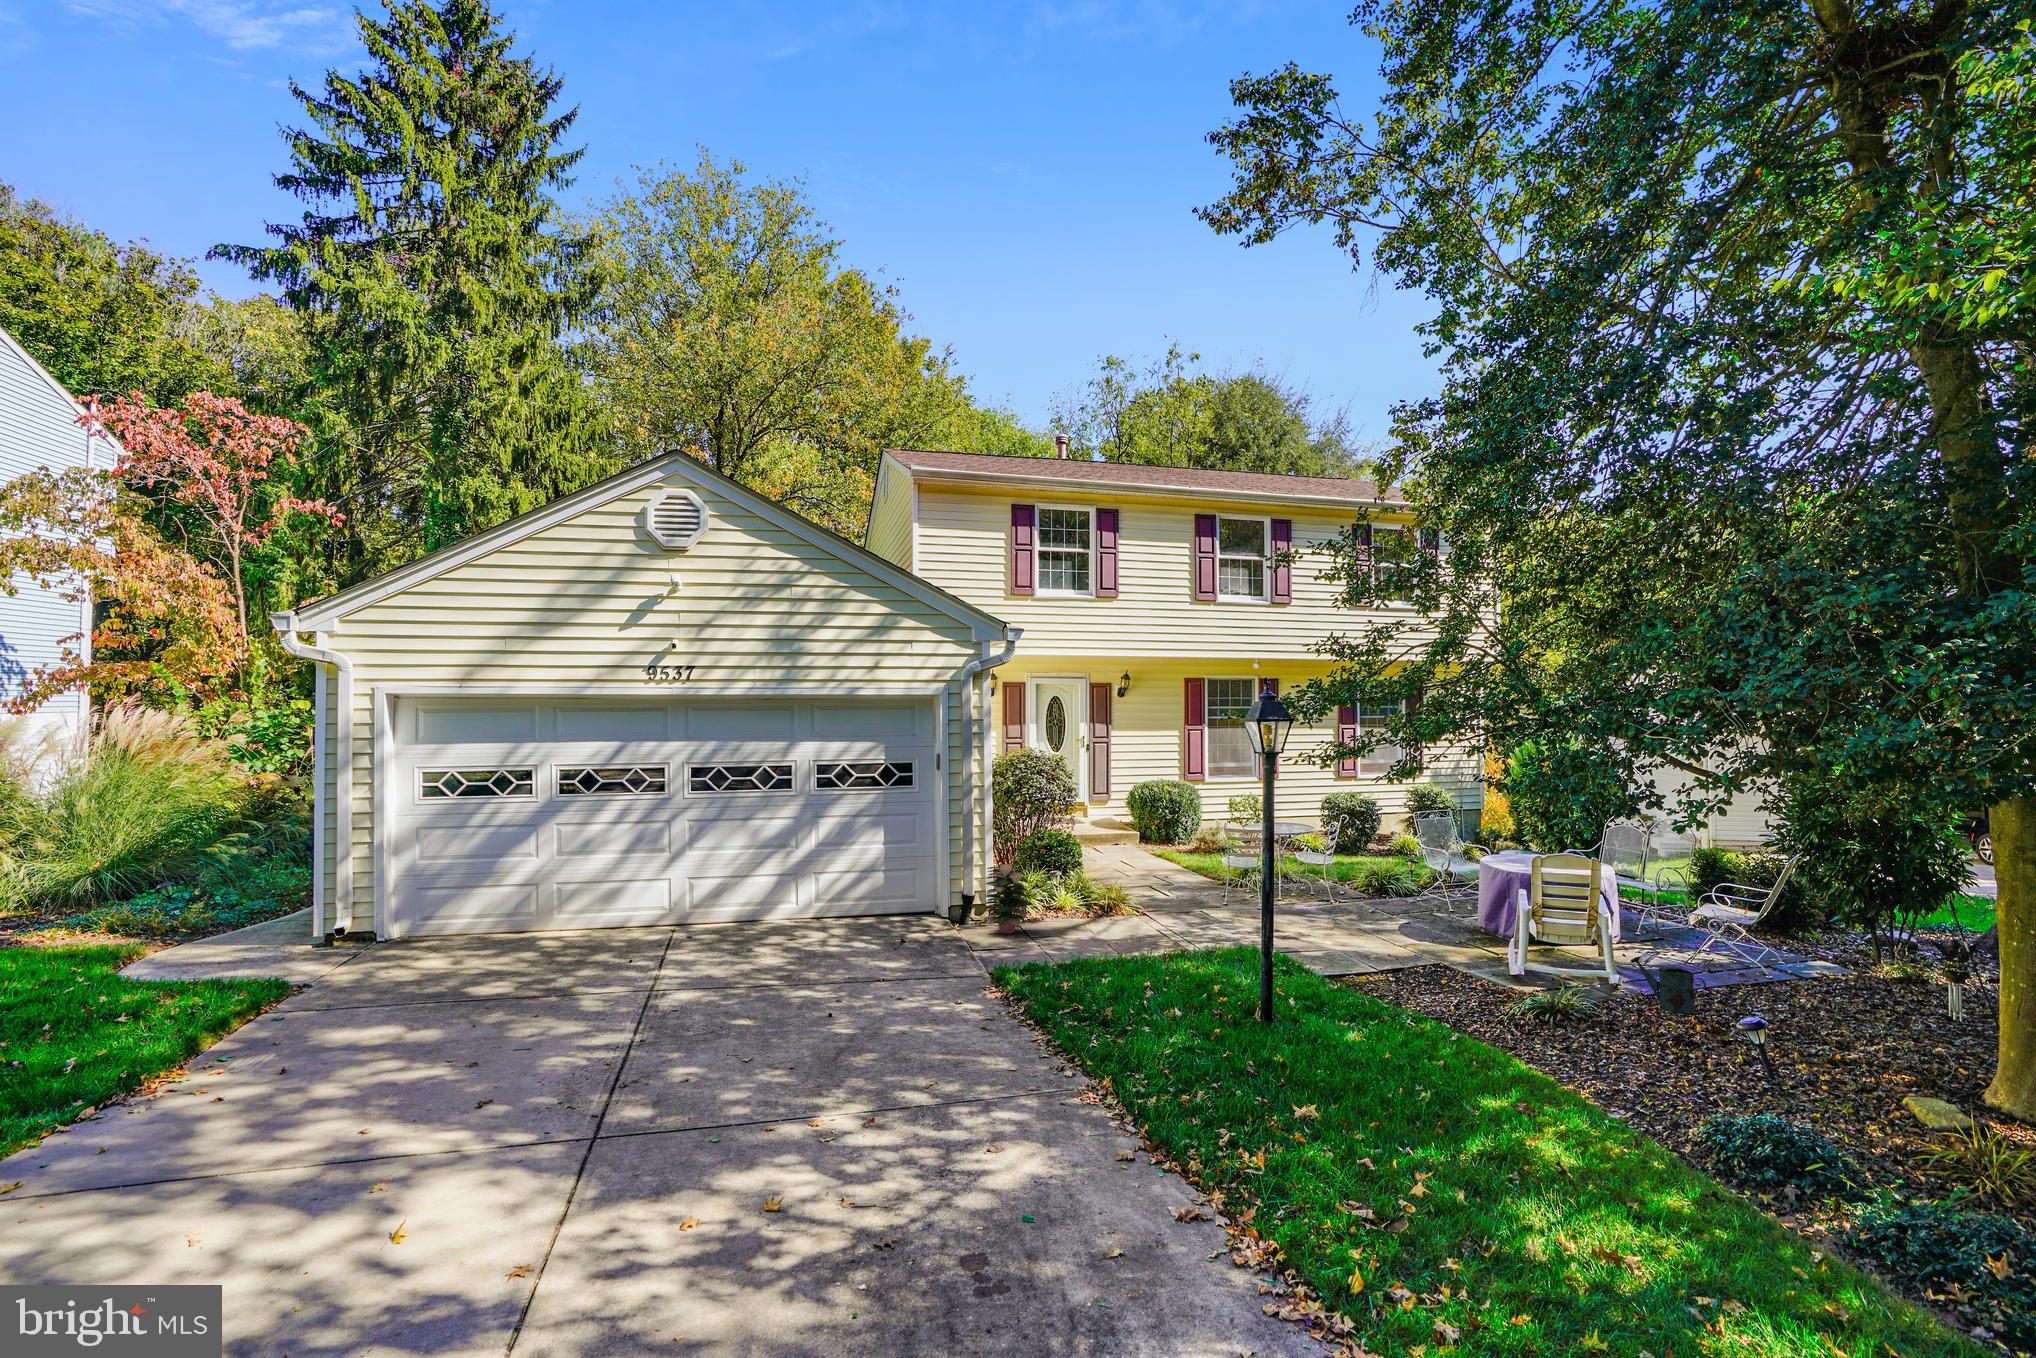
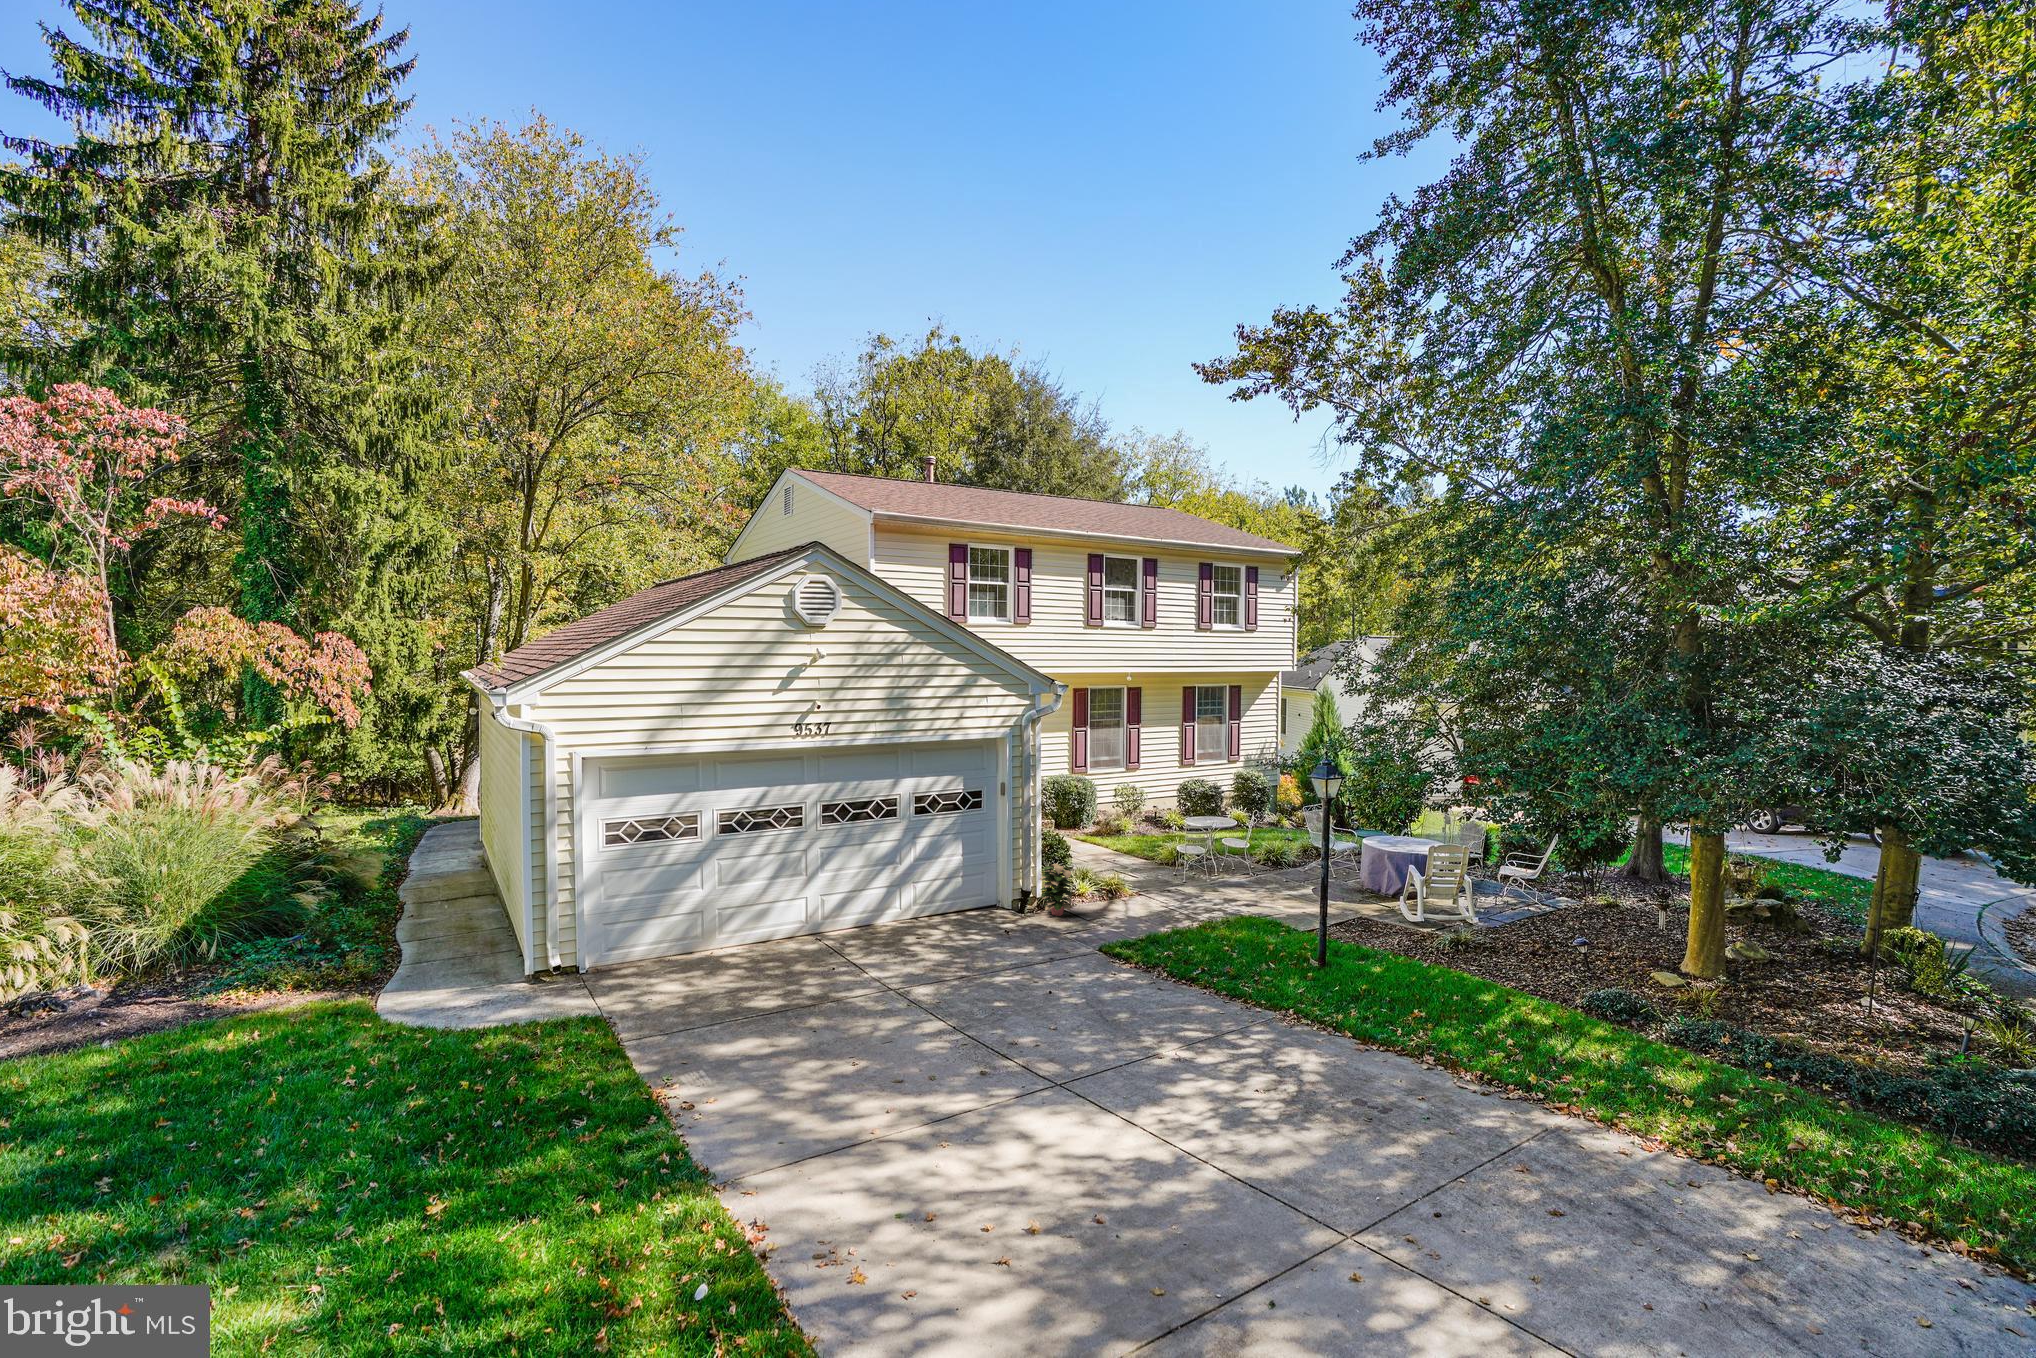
watering can: present [1631,957,1706,1014] -> none [1465,901,1509,933]

